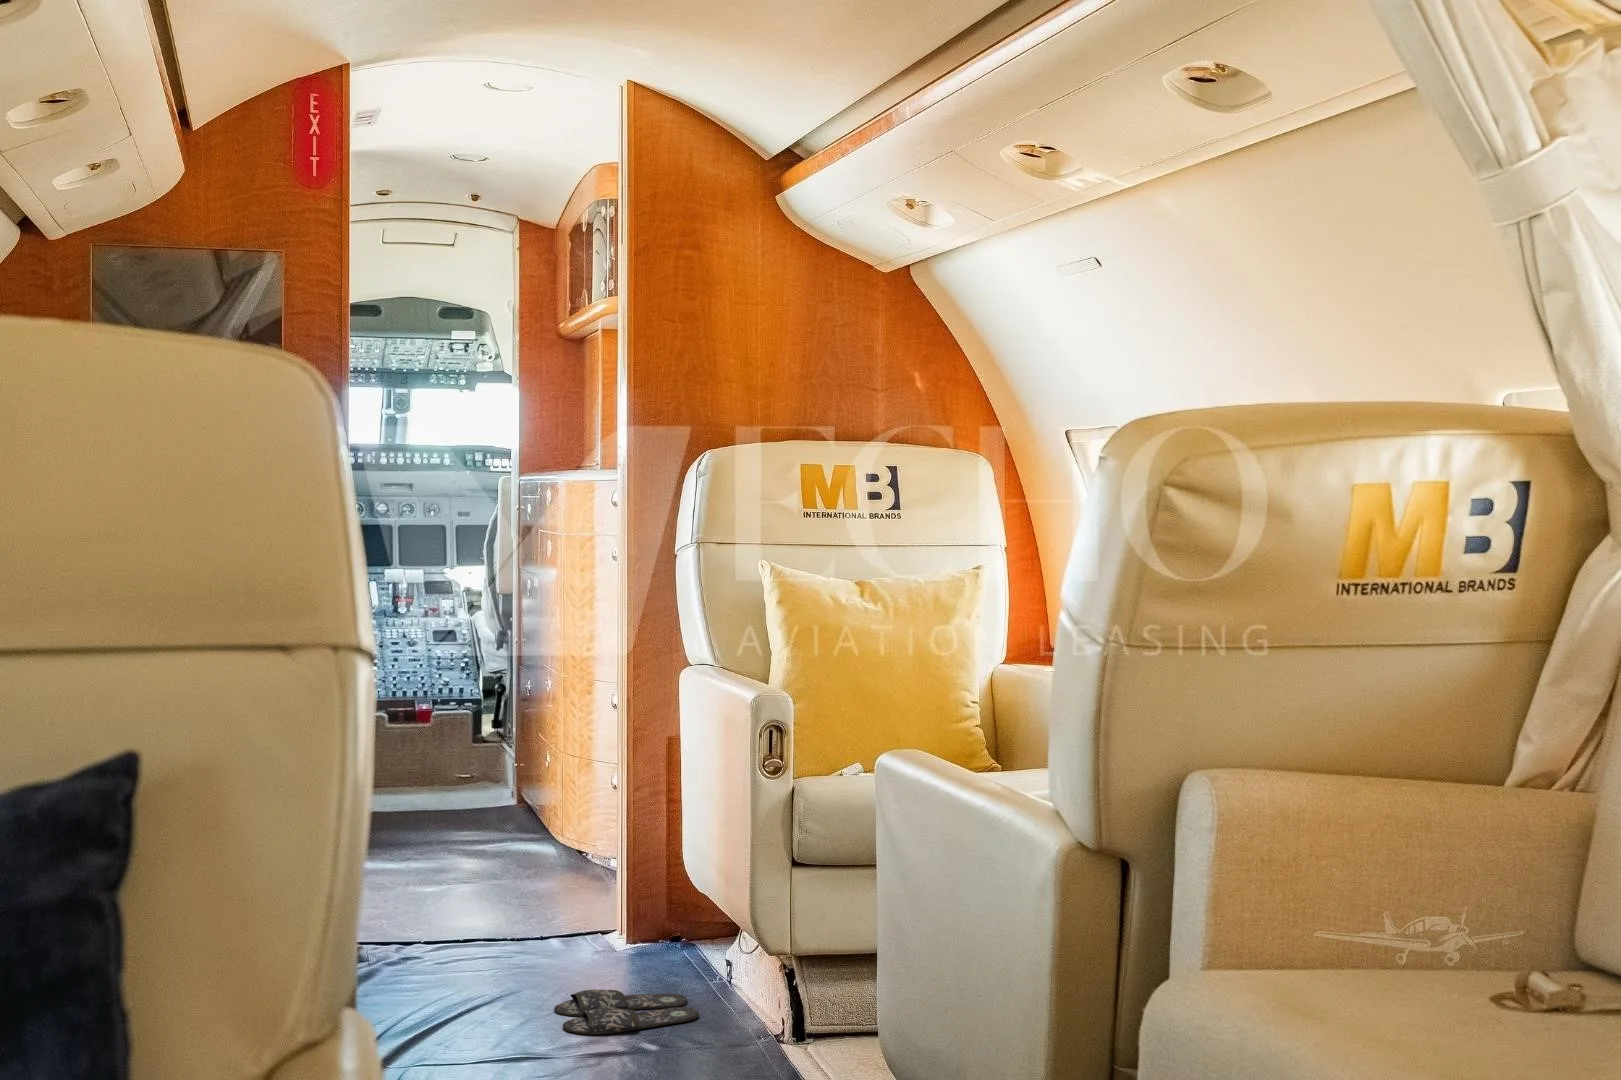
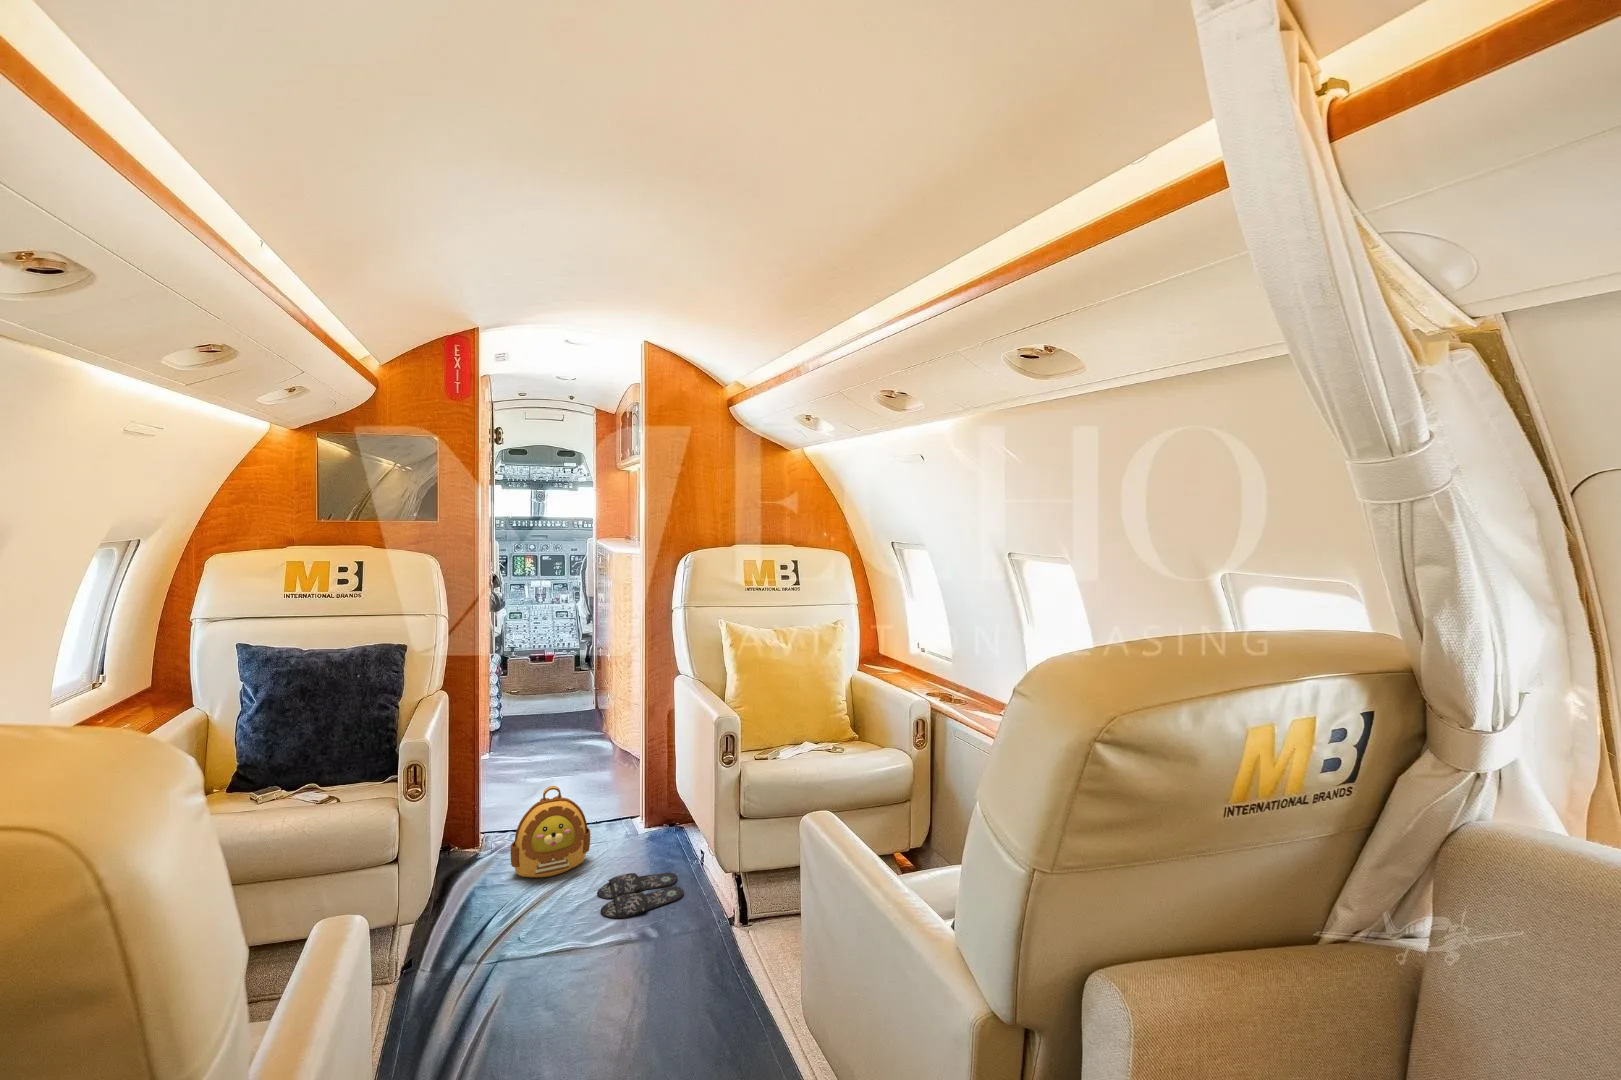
backpack: none [408,843,537,990] -> present [510,786,590,877]

